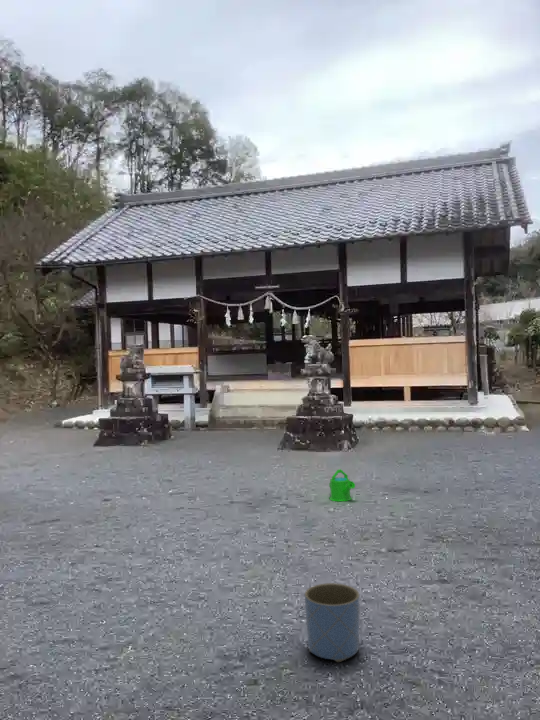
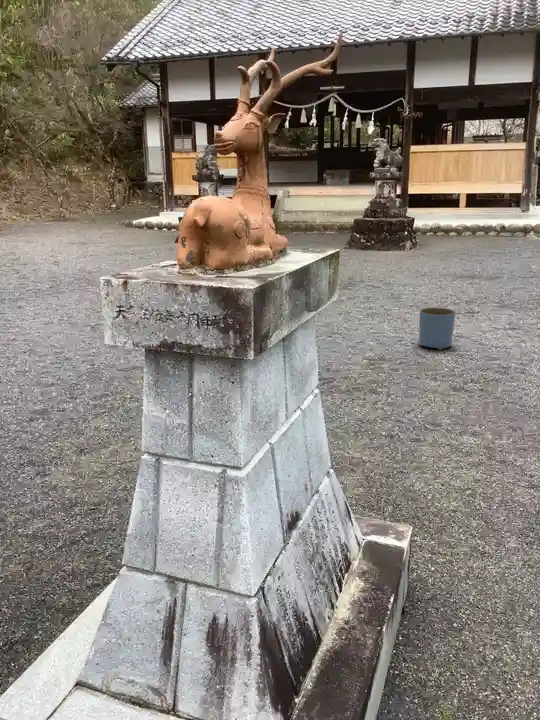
watering can: present [329,469,355,501] -> none [405,255,428,280]

